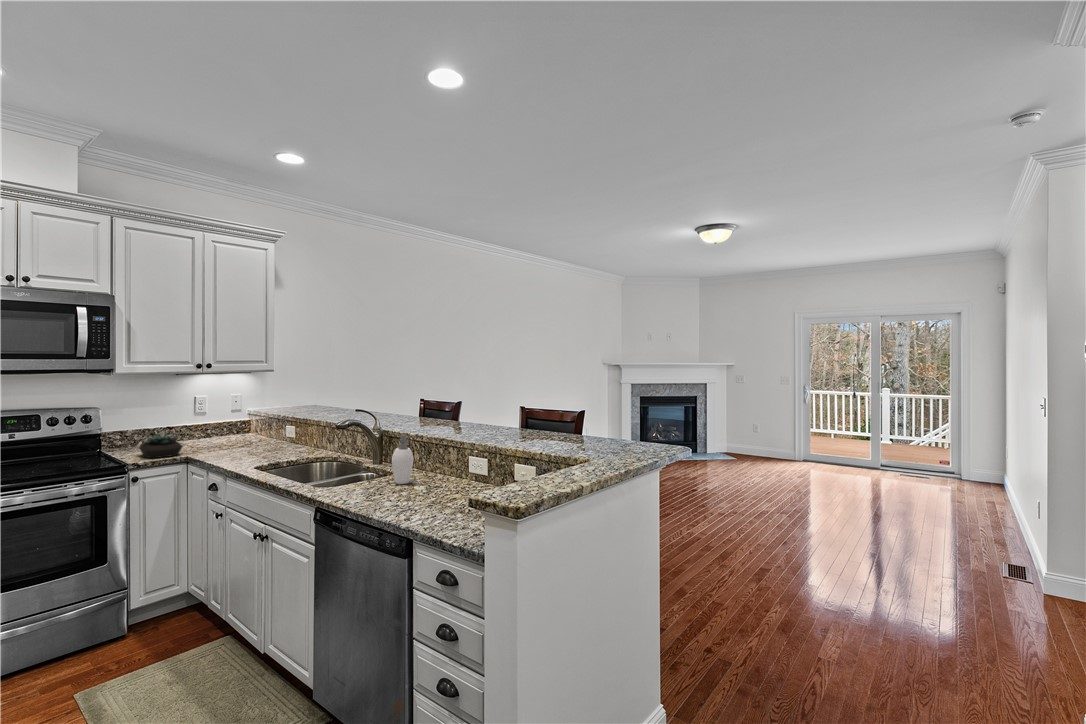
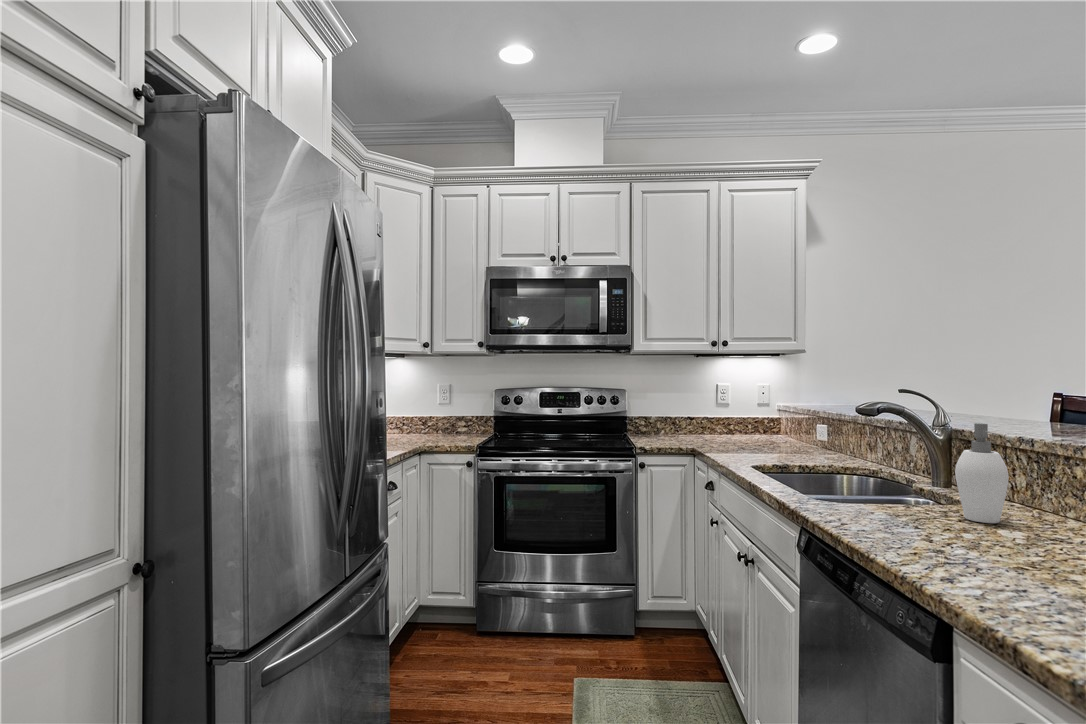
succulent plant: present [139,435,182,458] -> none [652,422,690,445]

